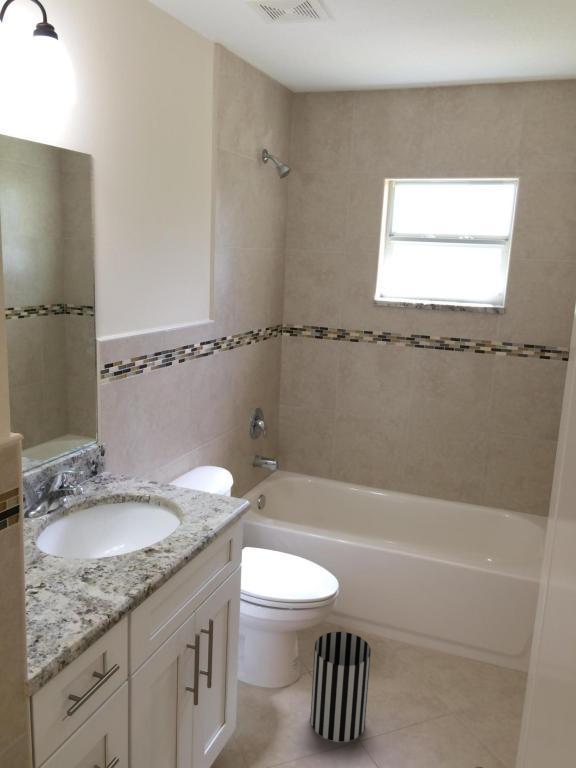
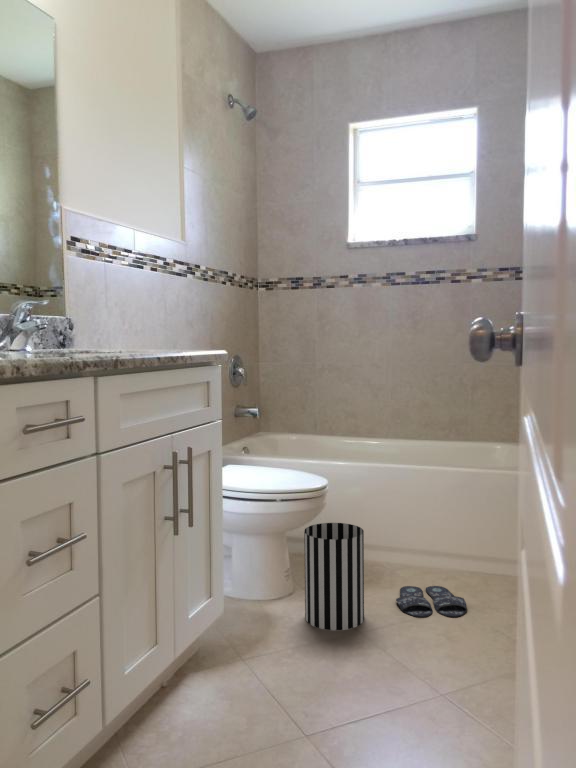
slippers: none [396,677,461,729] -> present [396,586,466,618]

